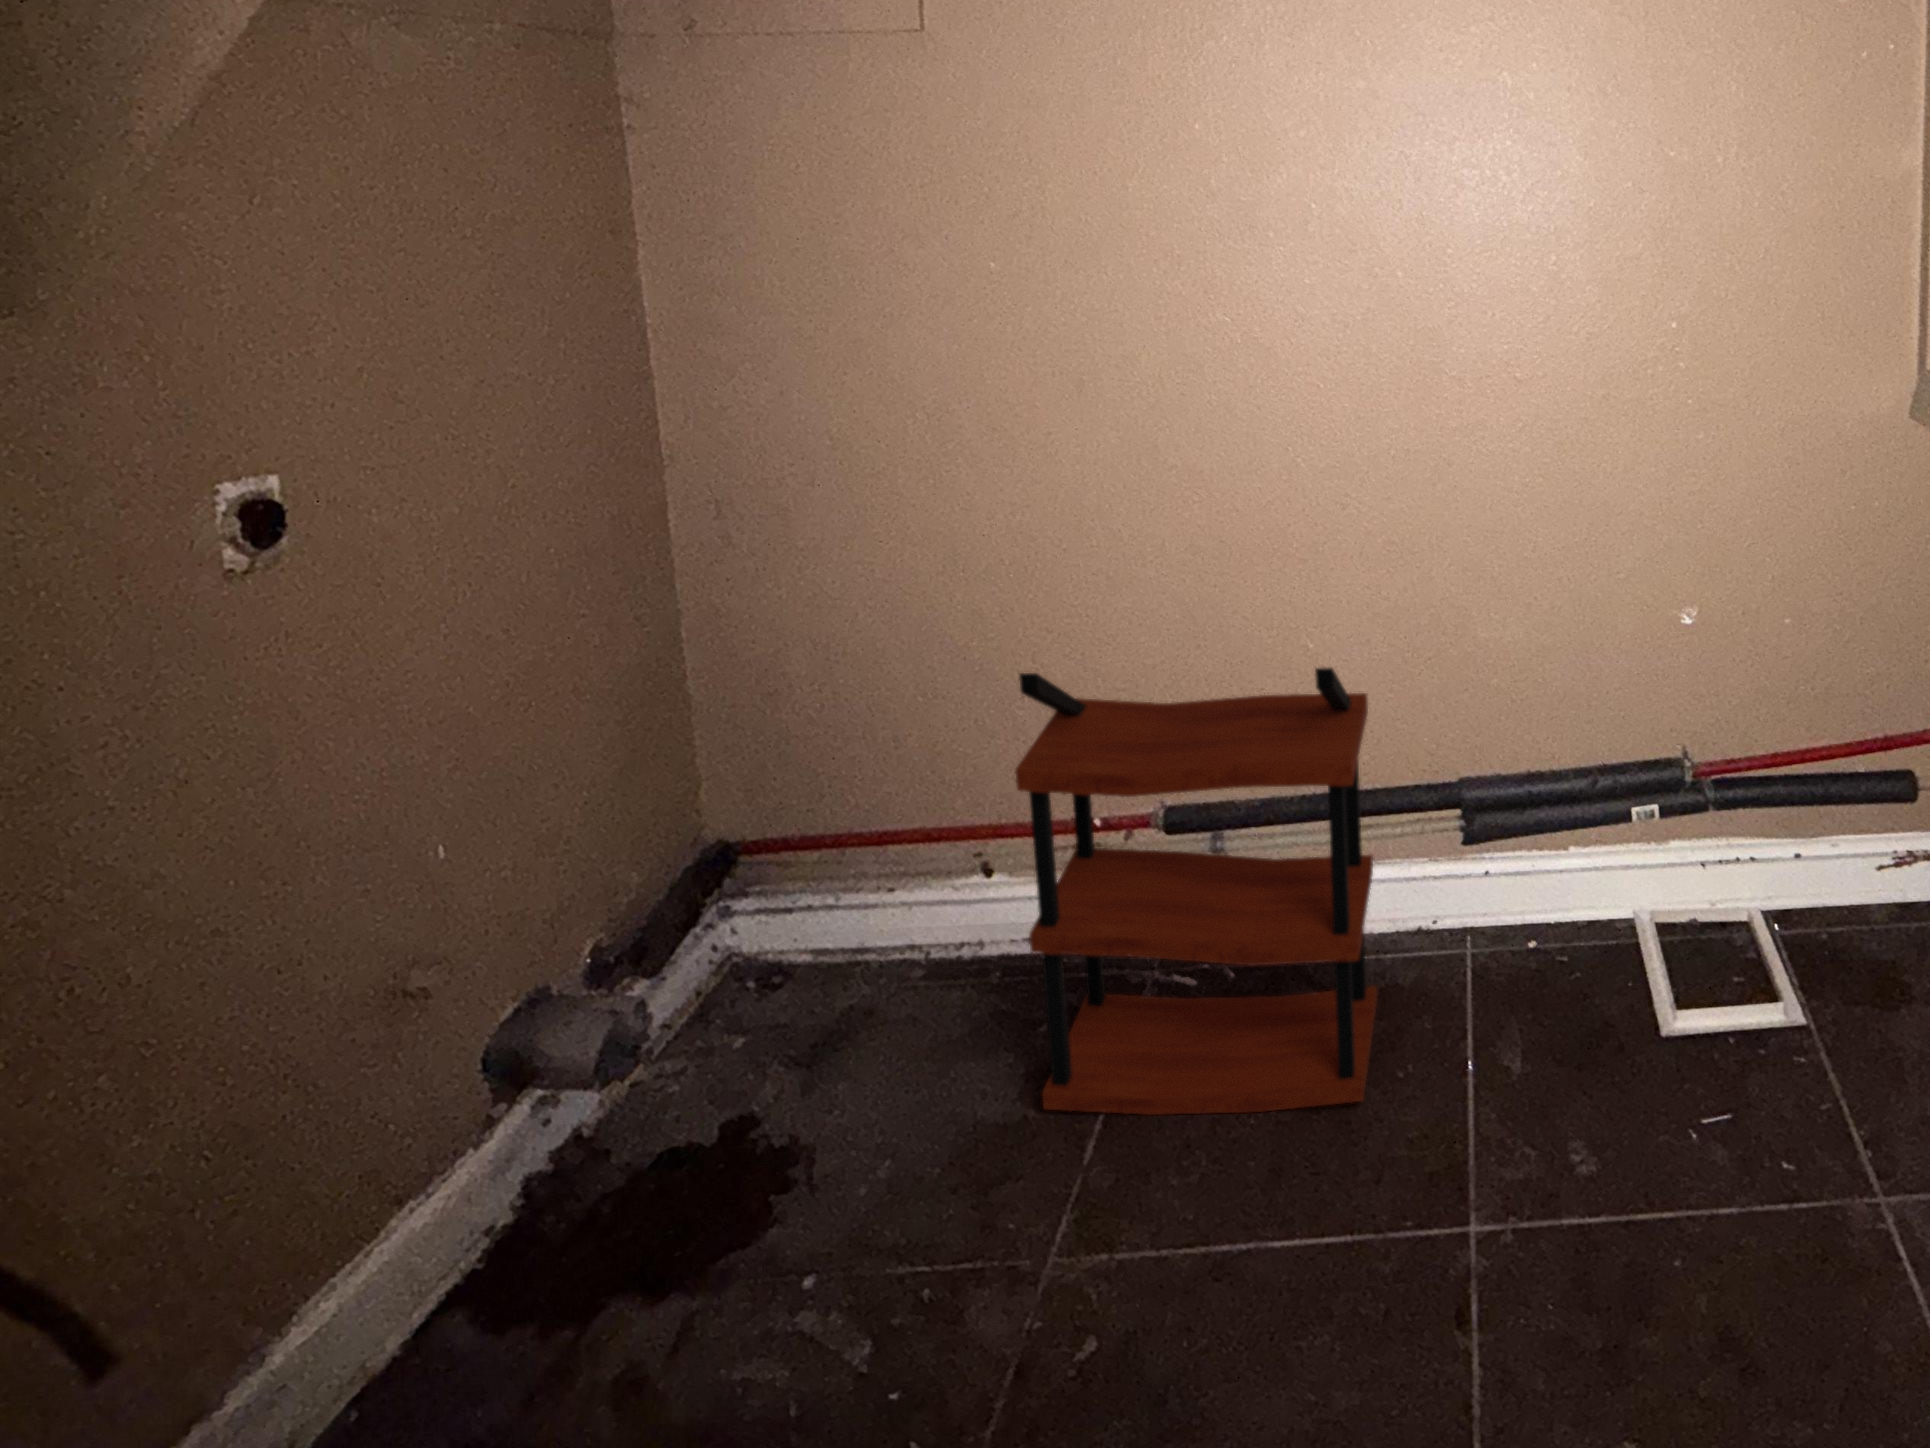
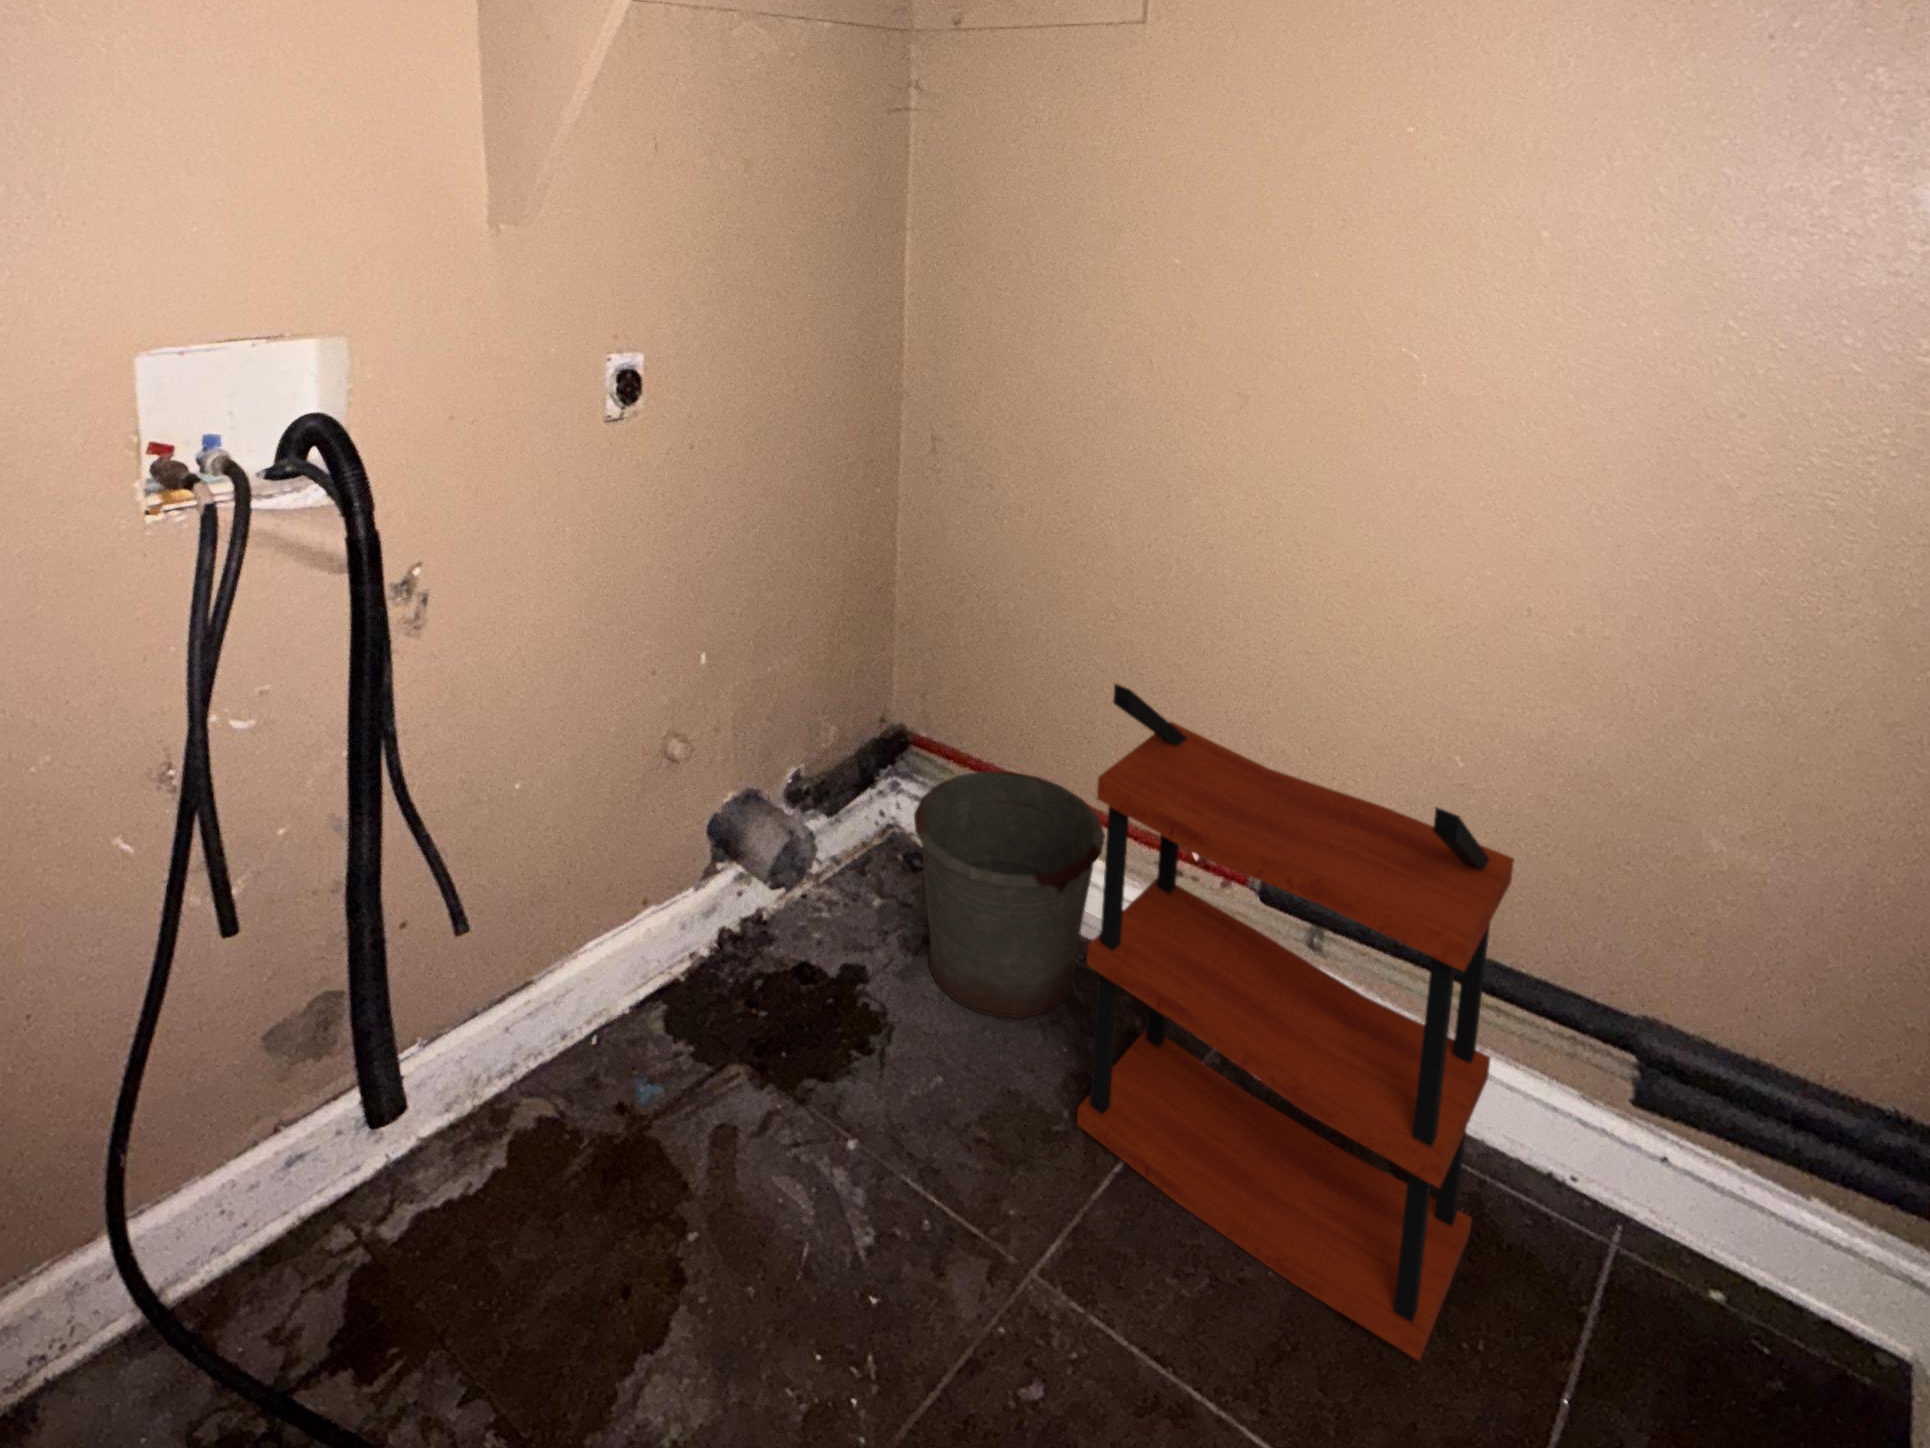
bucket: none [782,817,1010,1081] -> present [914,771,1105,1018]

